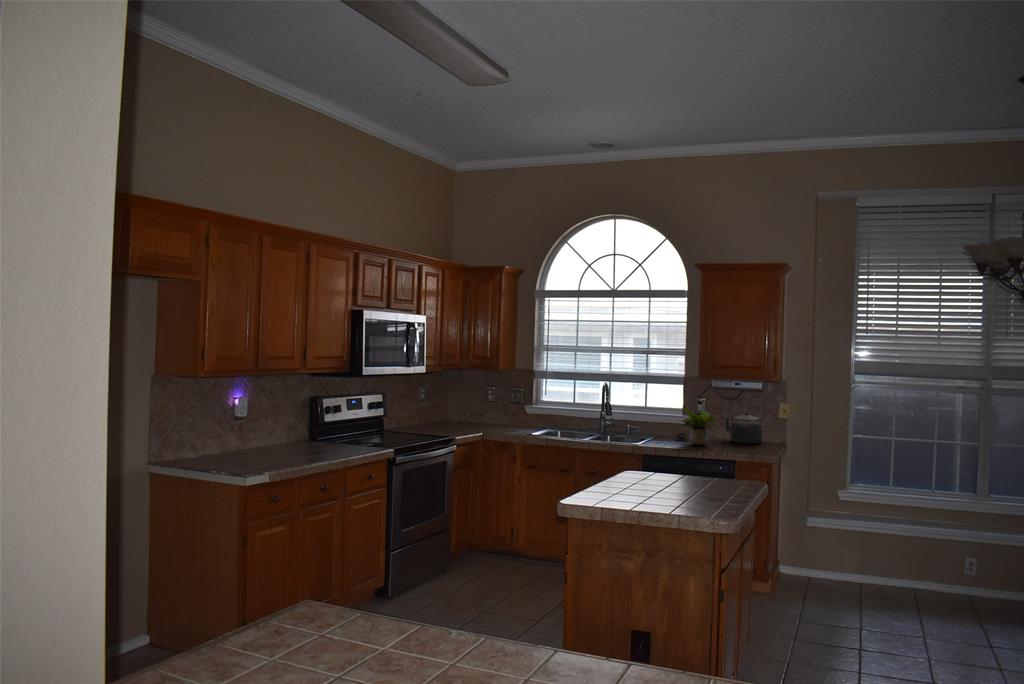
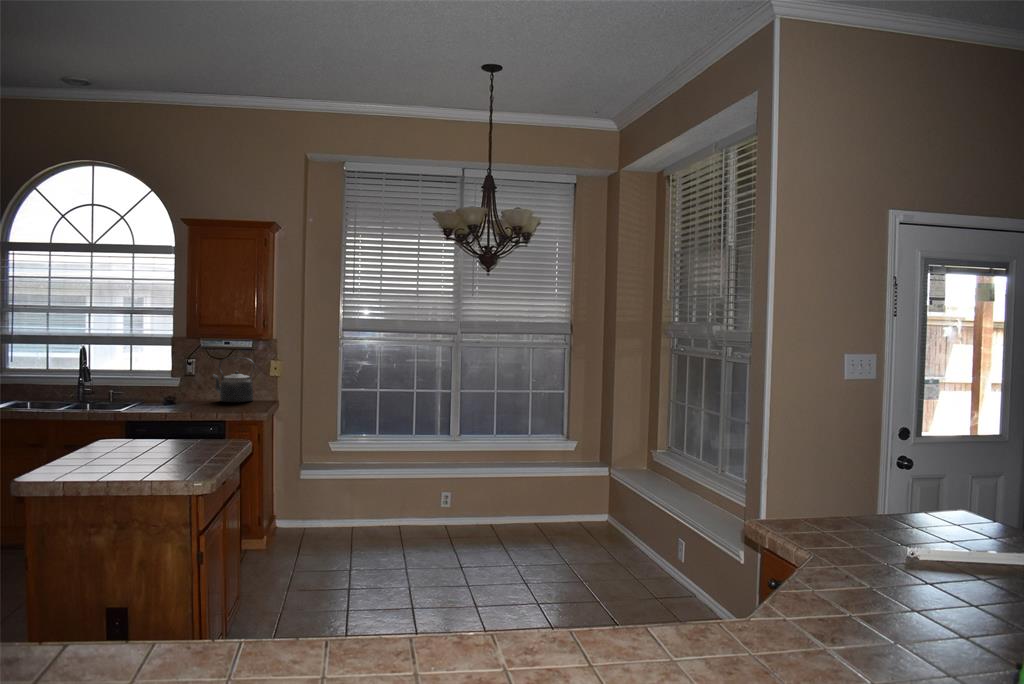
potted plant: present [681,408,717,445] -> none [159,369,205,407]

